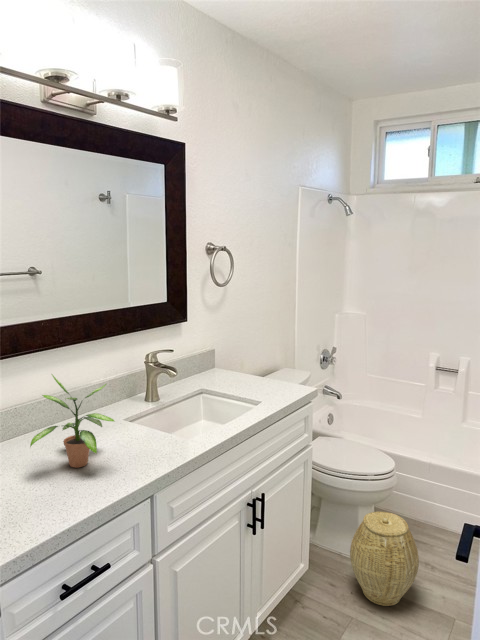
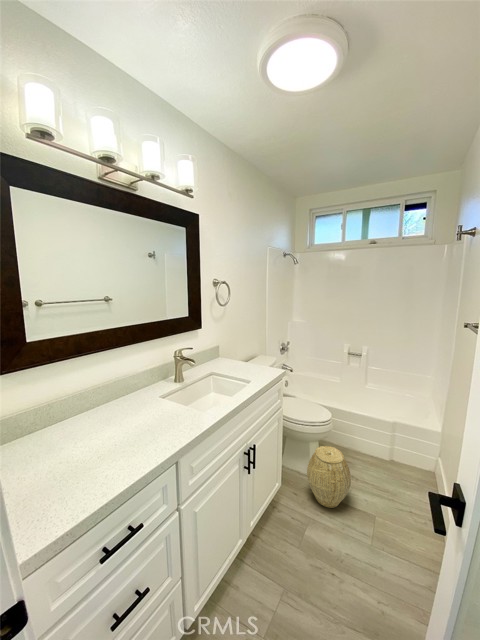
potted plant: present [30,375,114,468] -> none [83,371,150,440]

